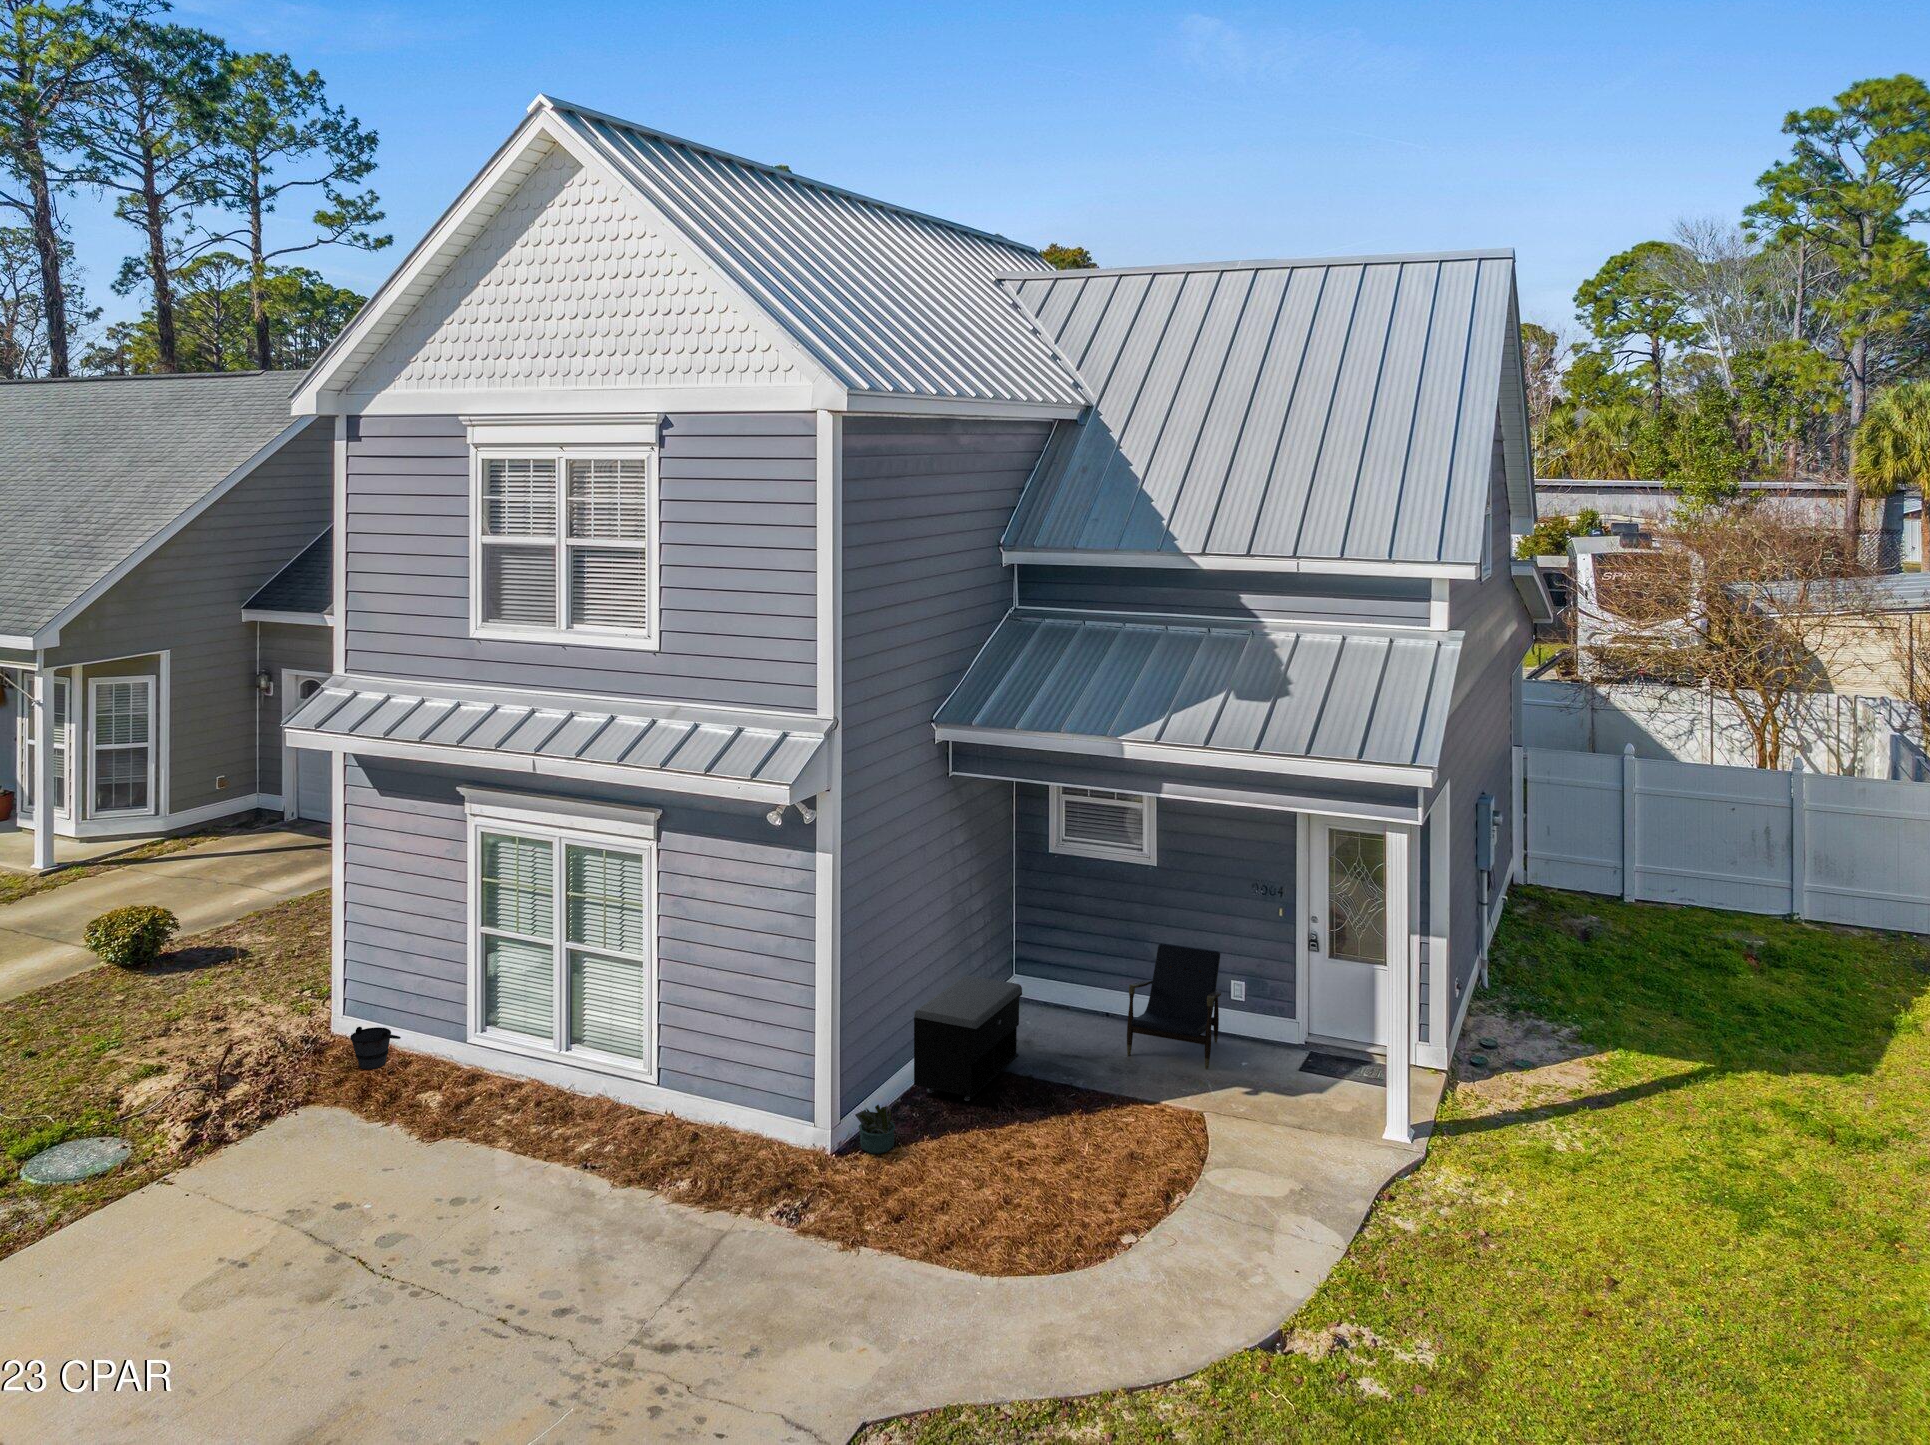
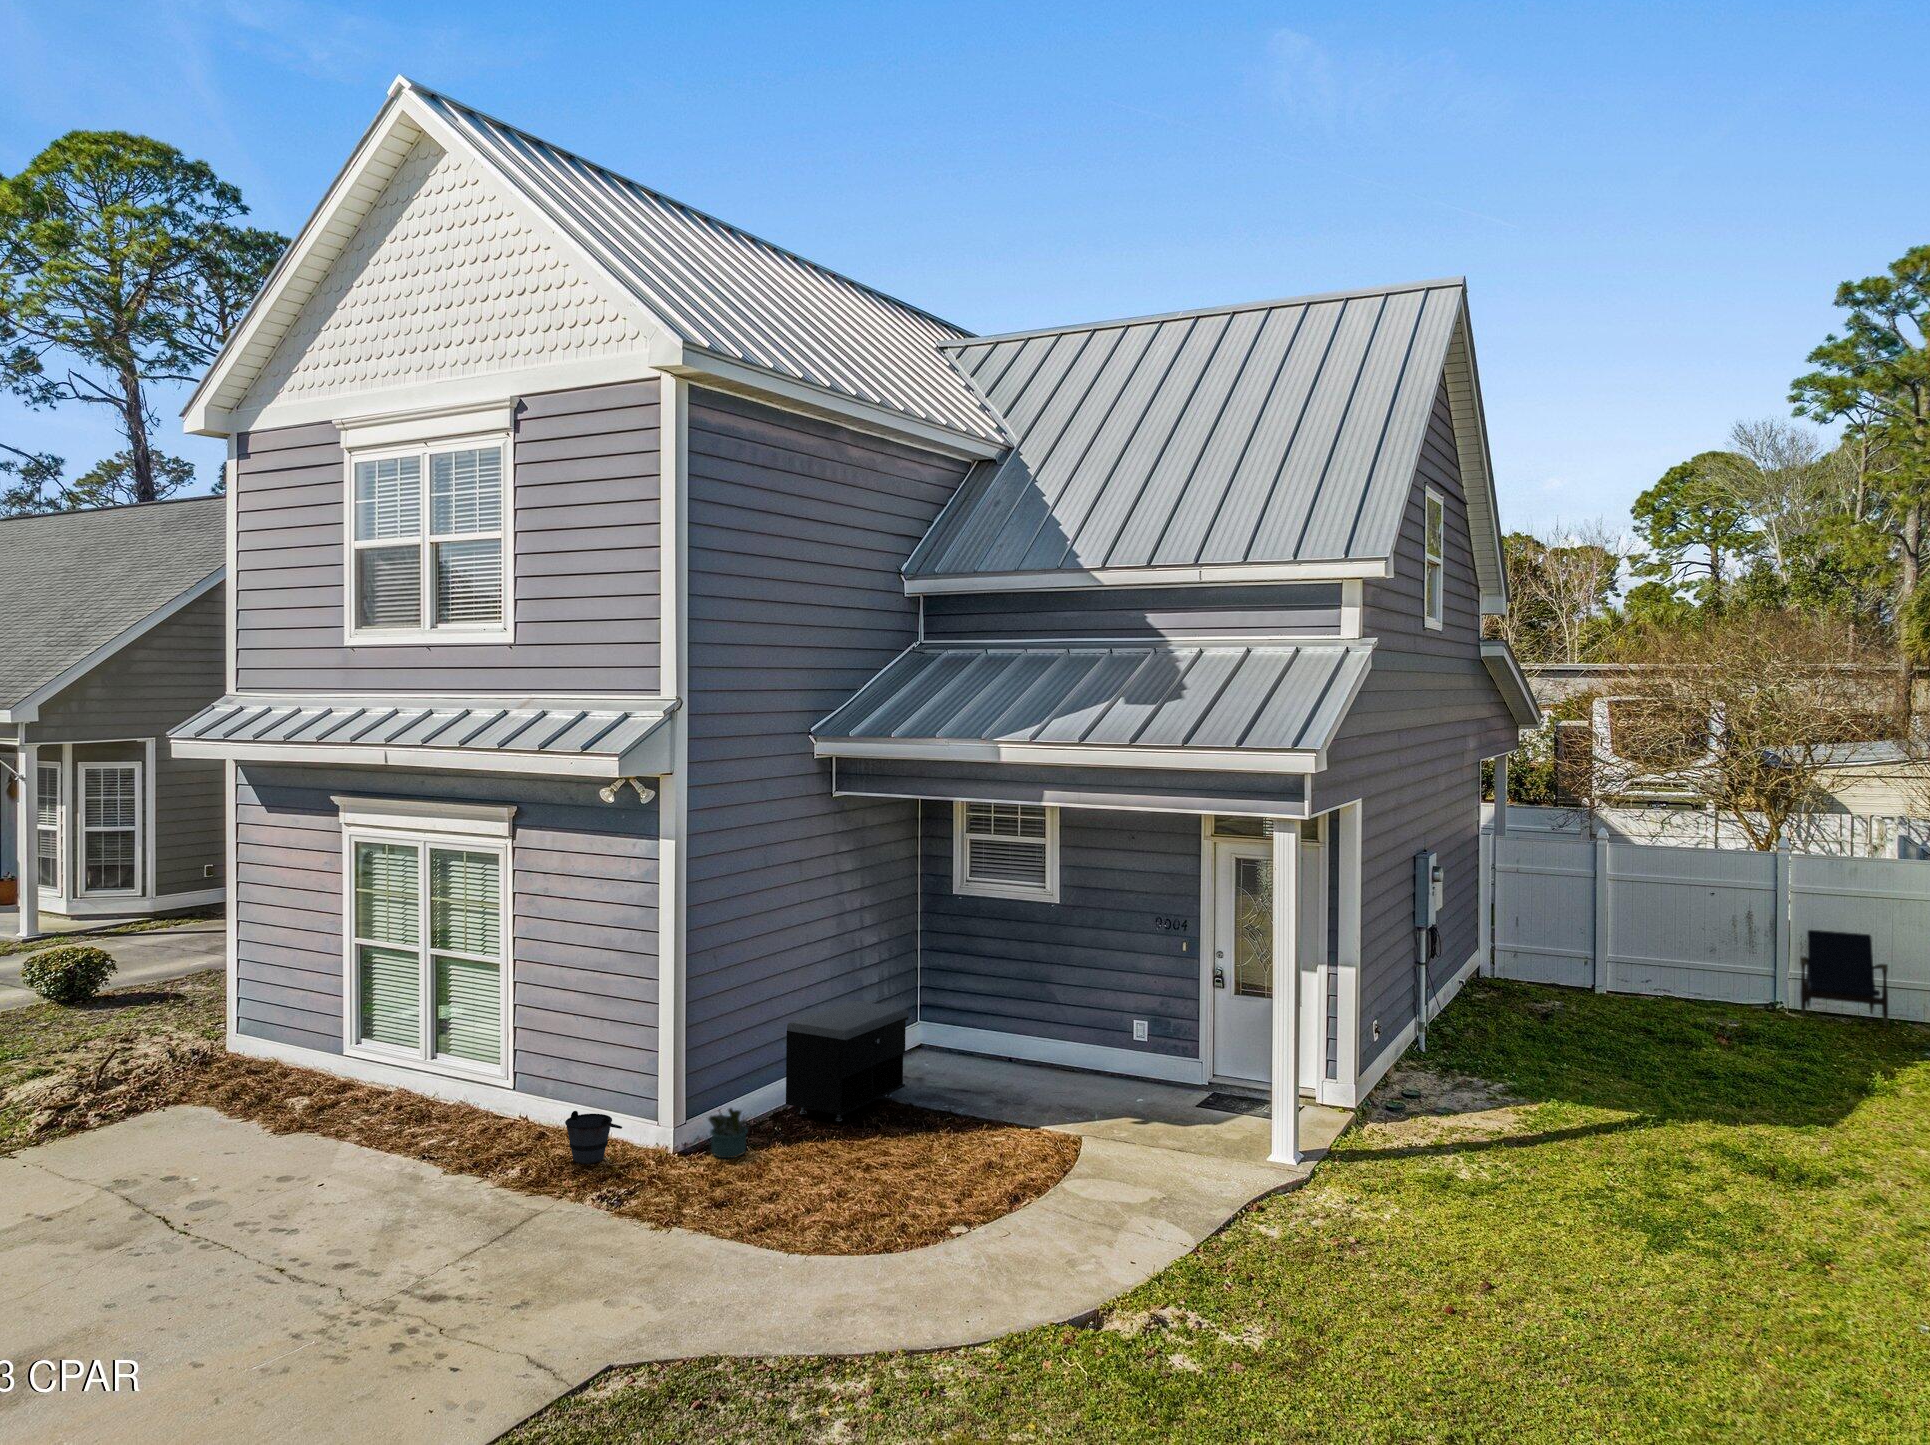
lounge chair: present [1127,943,1221,1069] -> present [1800,930,1888,1026]
bucket: present [350,1027,401,1069] -> present [565,1111,622,1164]

